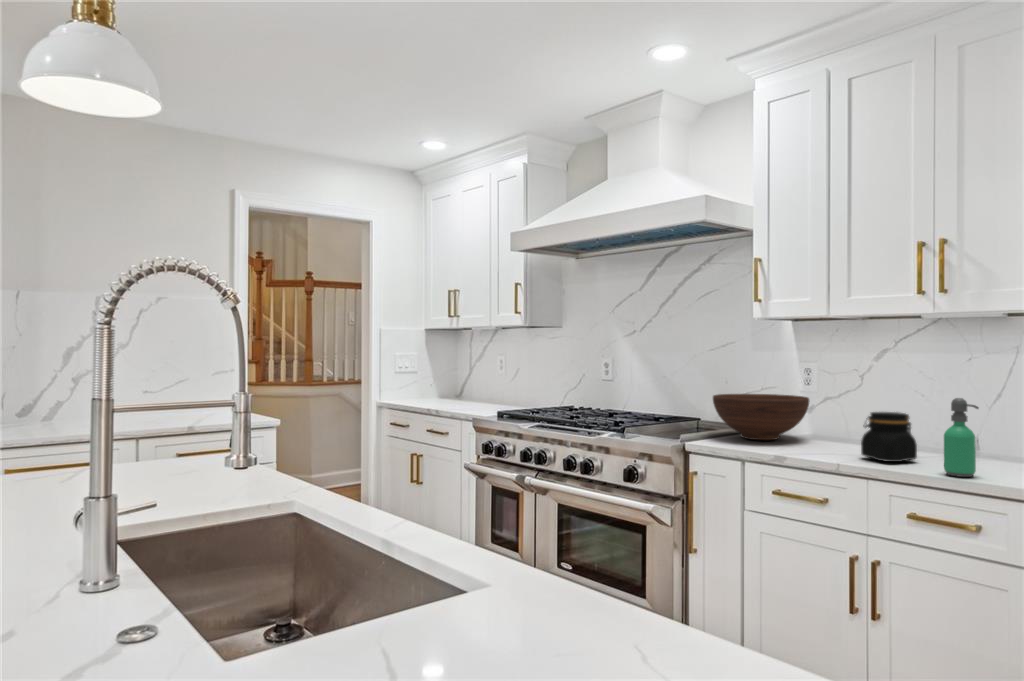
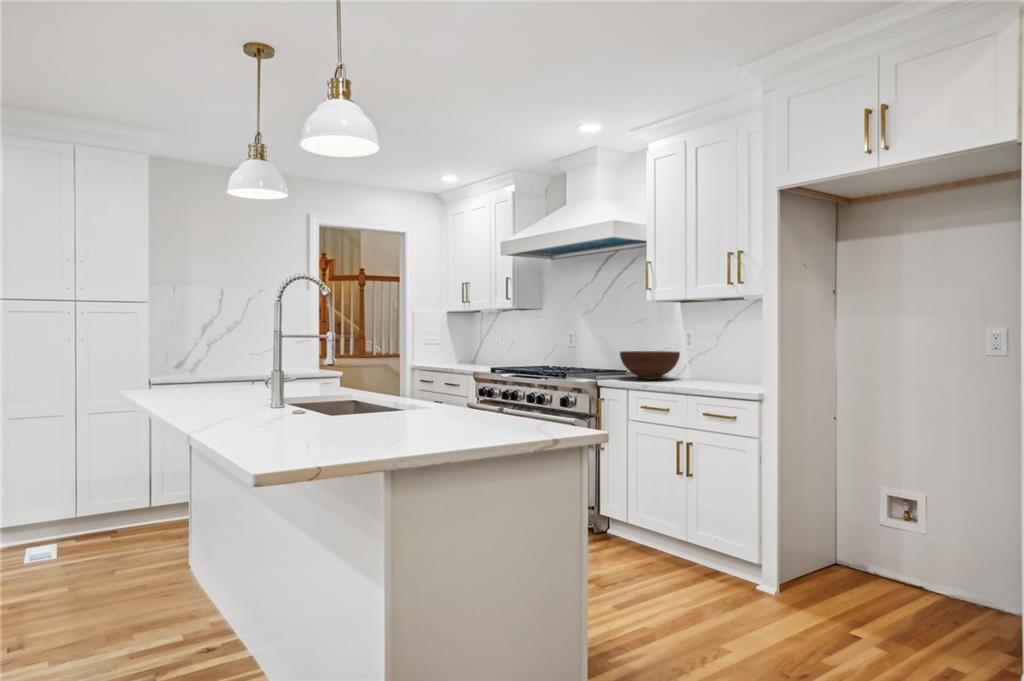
soap dispenser: present [944,398,979,477] -> none [728,346,745,391]
jar: present [861,412,917,462] -> none [694,357,725,387]

